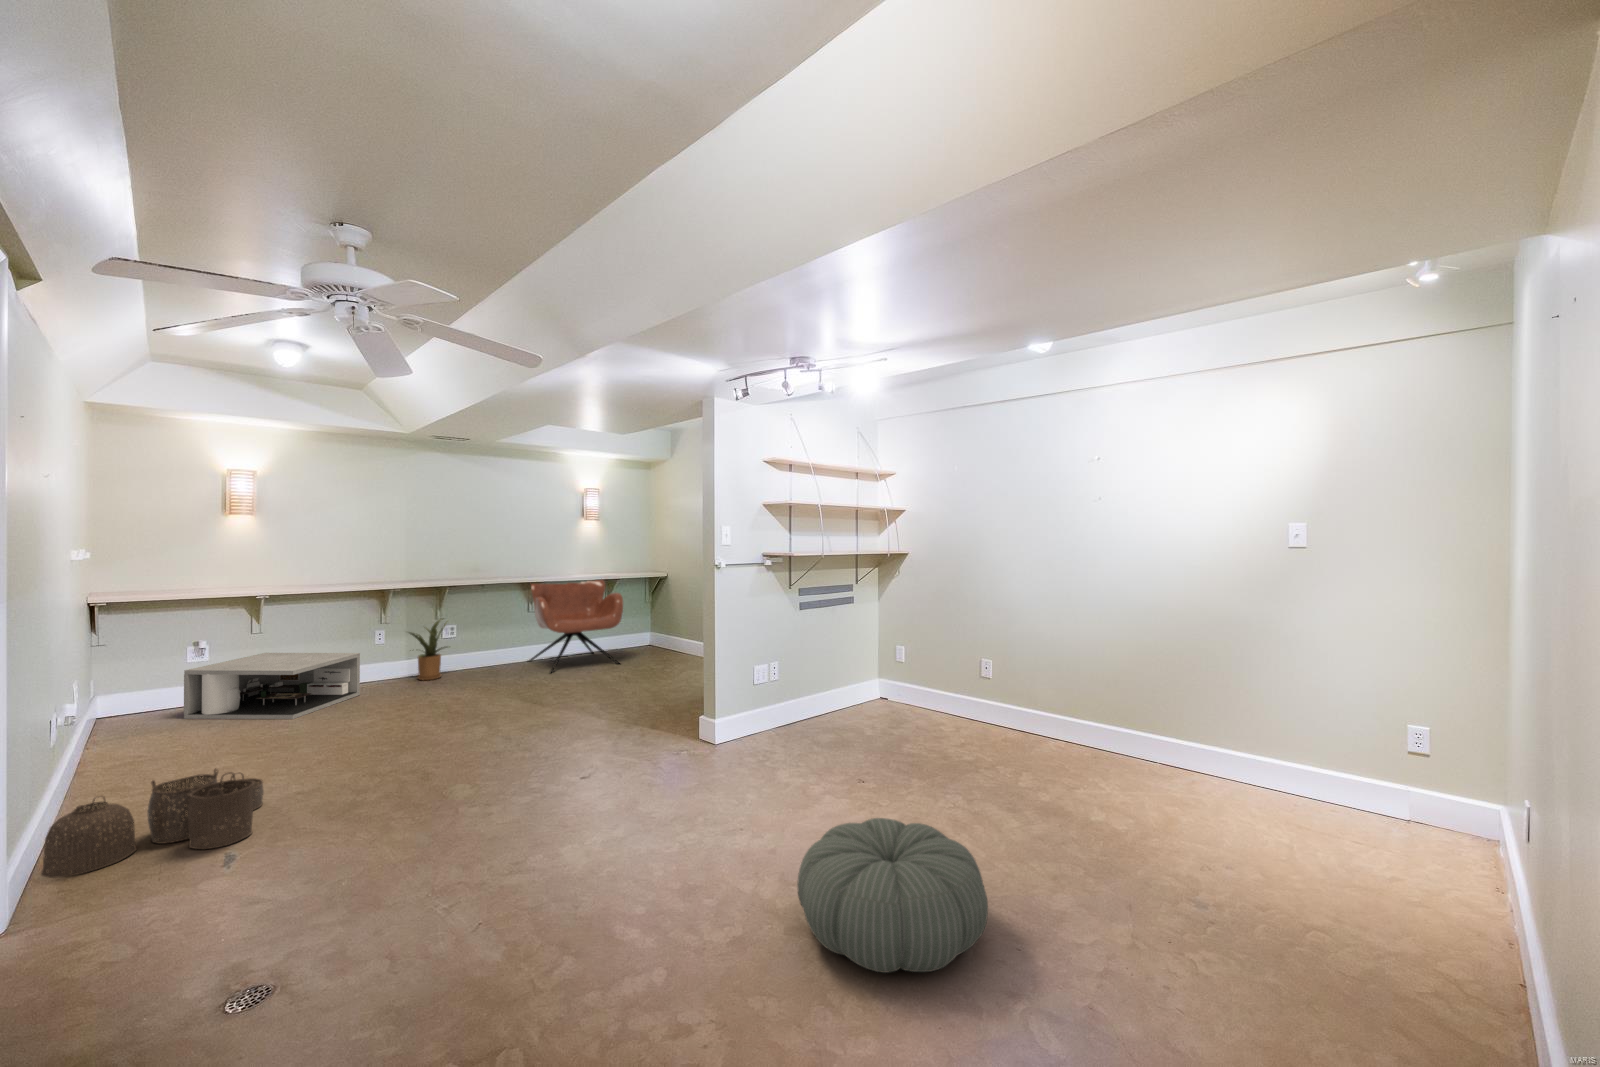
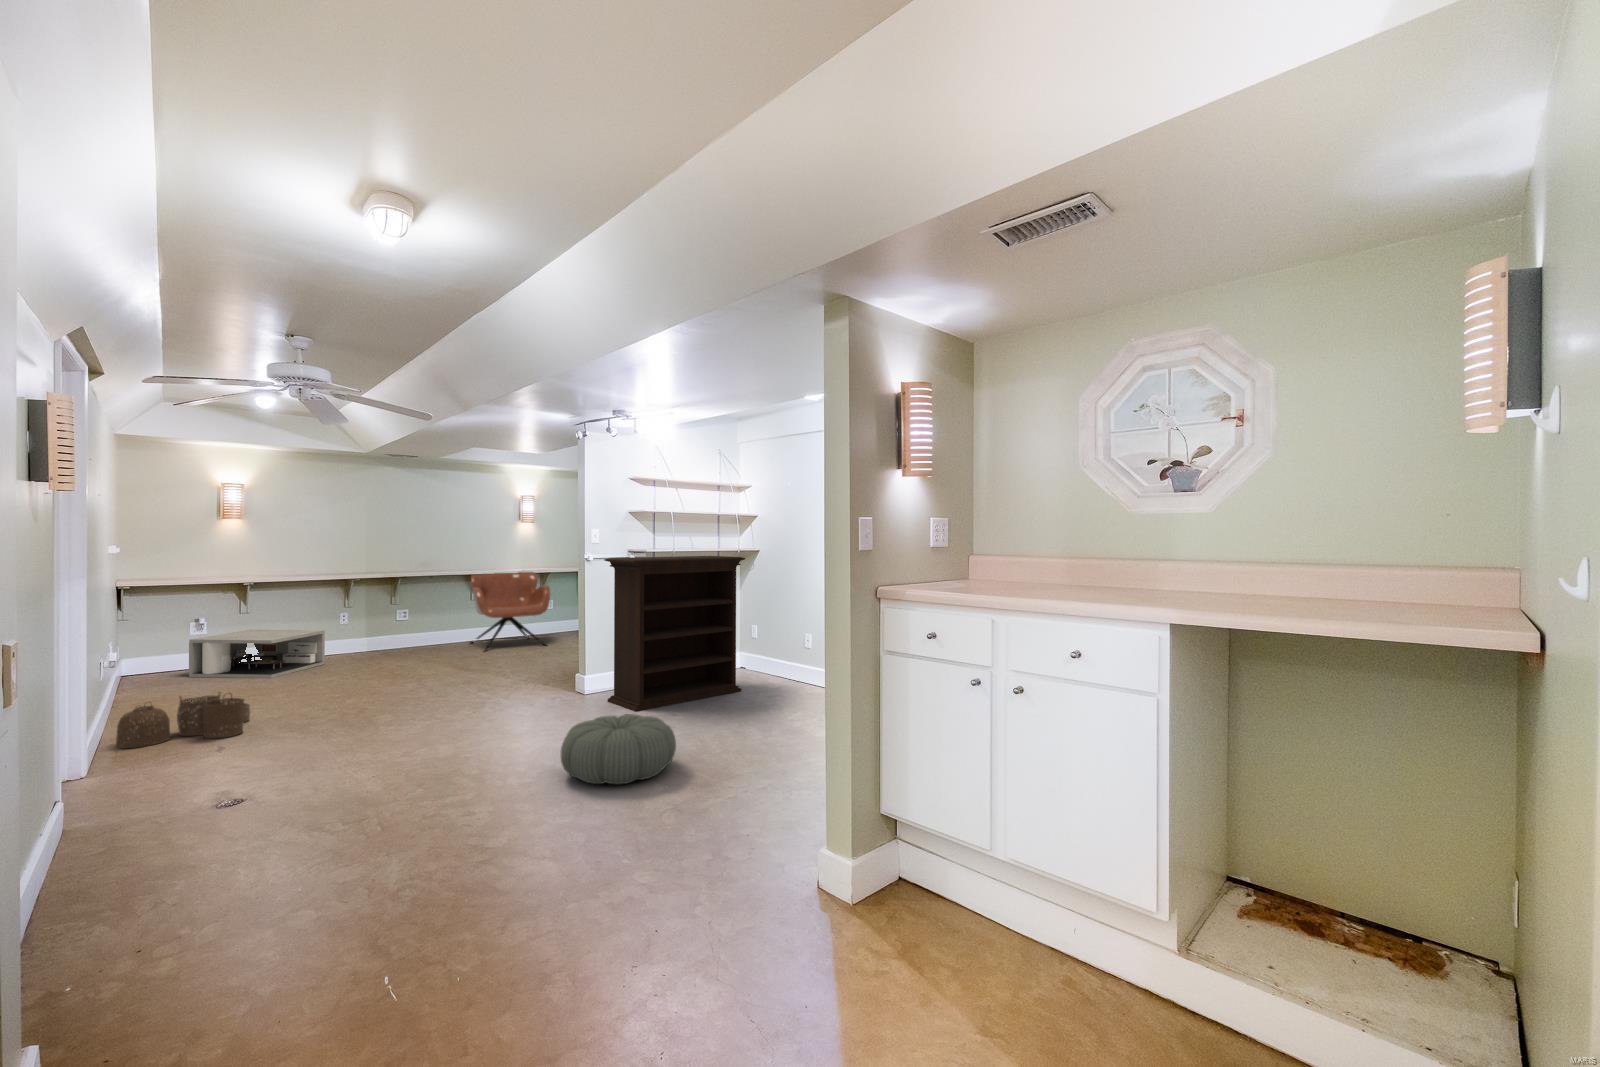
bookshelf: none [751,562,919,777] -> present [604,556,745,711]
house plant: present [409,620,447,680] -> none [359,604,404,655]

